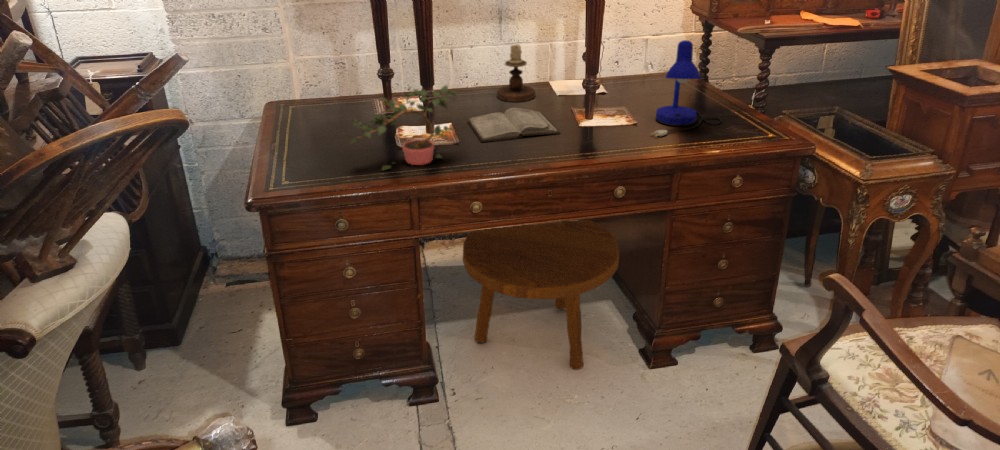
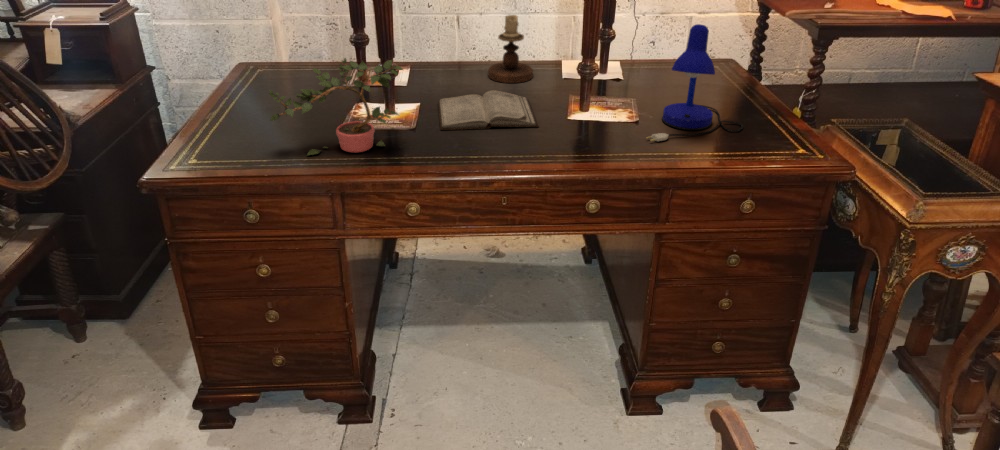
footstool: present [462,220,619,370] -> none [423,210,607,405]

